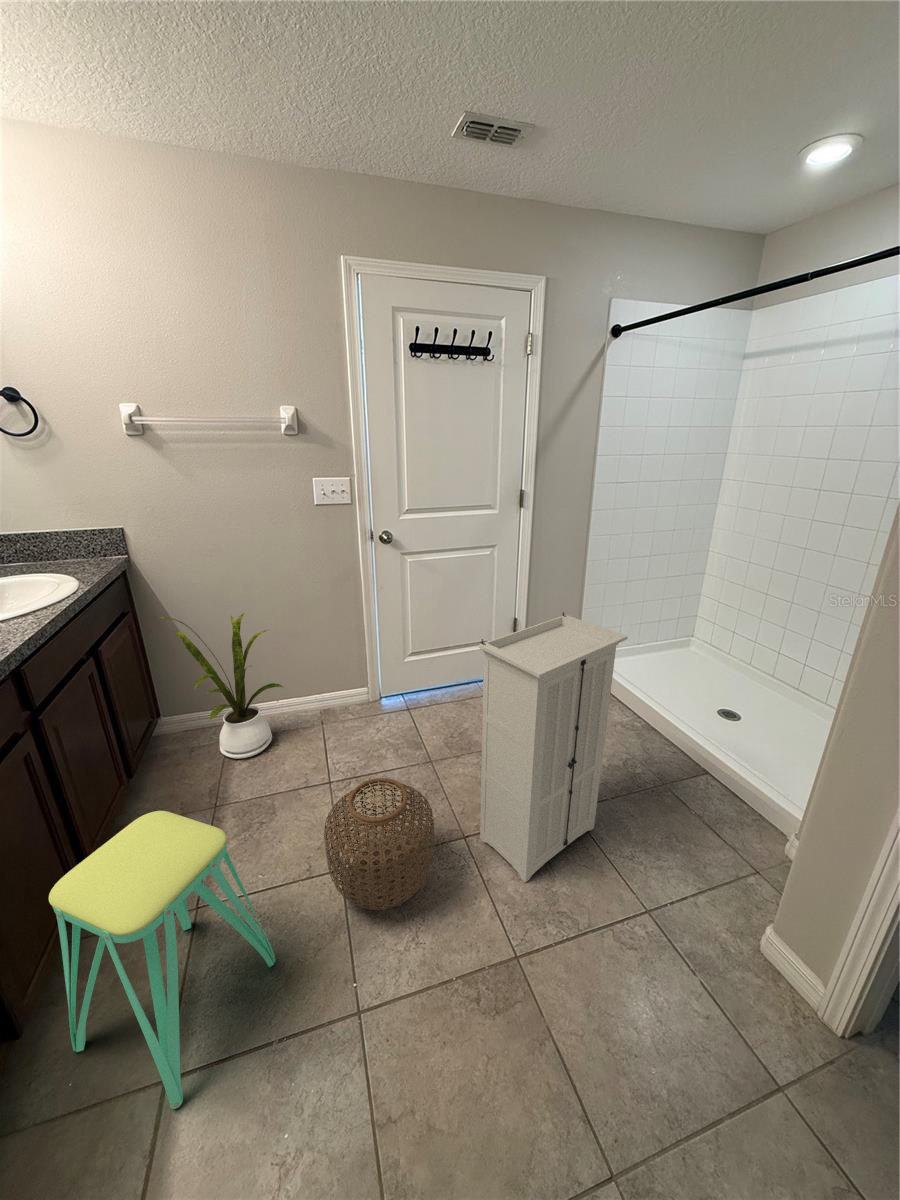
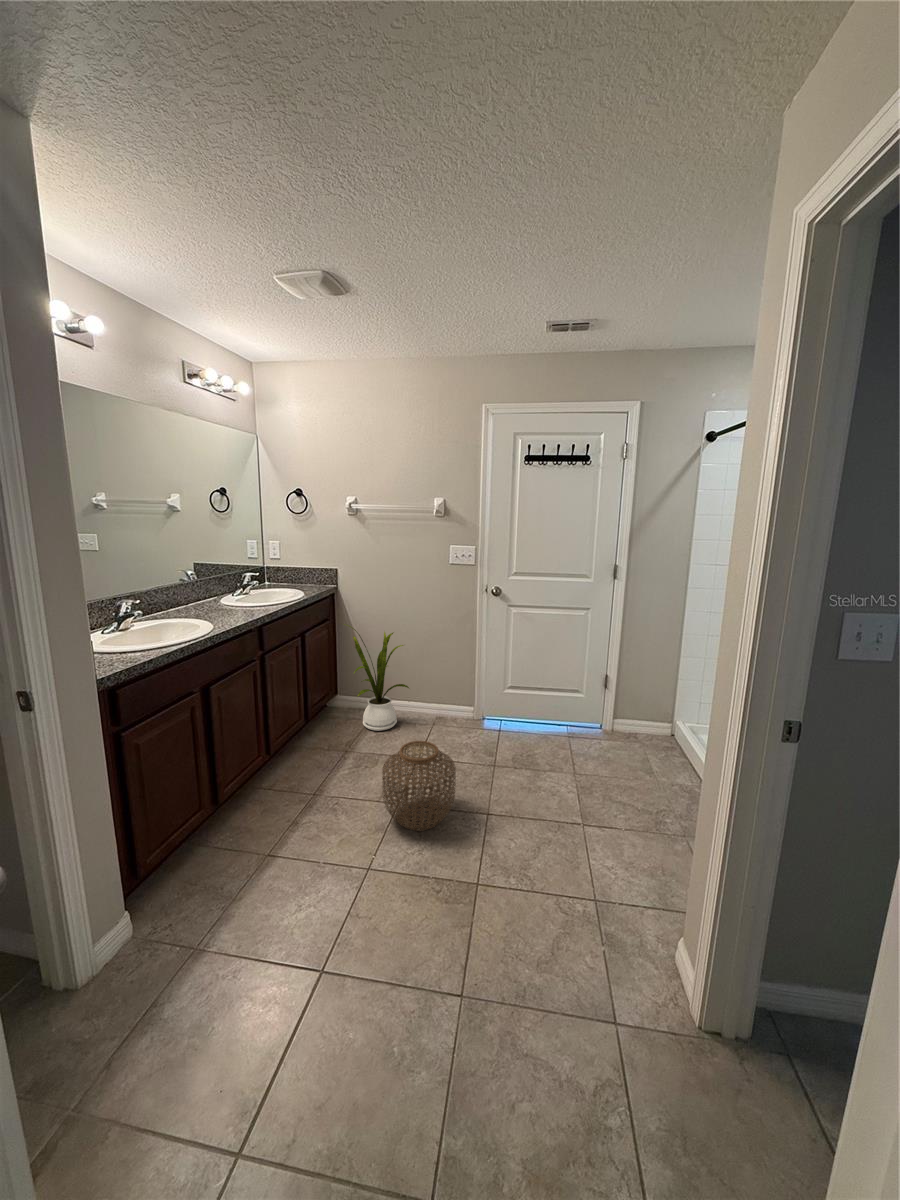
storage cabinet: present [479,612,628,883] -> none [498,653,615,853]
stool: present [49,811,275,1109] -> none [238,714,340,865]

